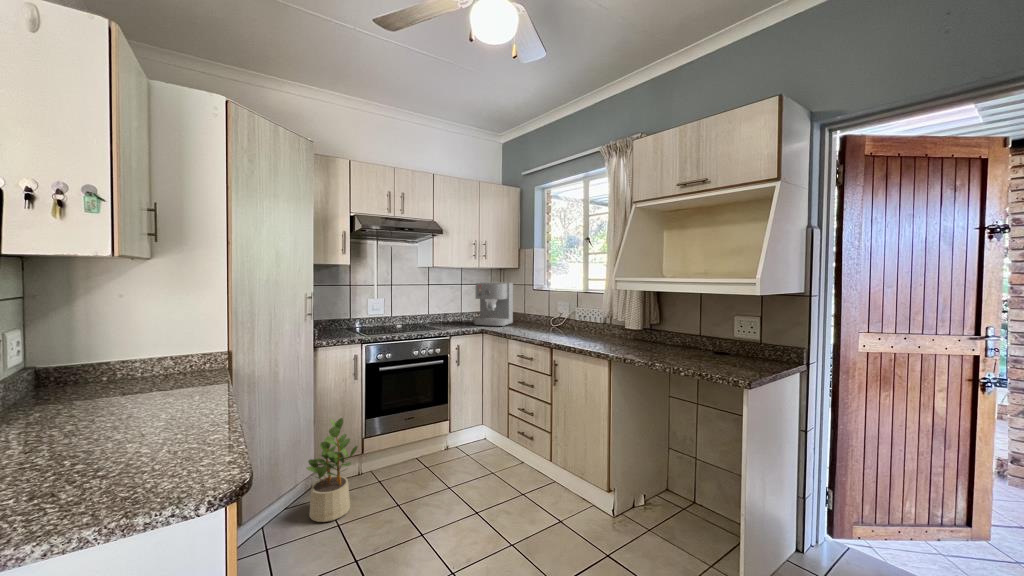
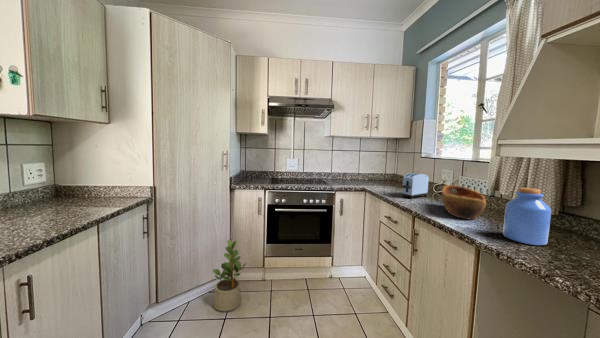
coffee maker: present [474,282,513,327] -> none [363,150,401,188]
toaster: none [529,308,549,334] -> present [402,173,429,199]
jar: none [620,313,644,352] -> present [503,188,551,245]
wooden bowl: none [568,316,605,344] -> present [442,185,486,219]

